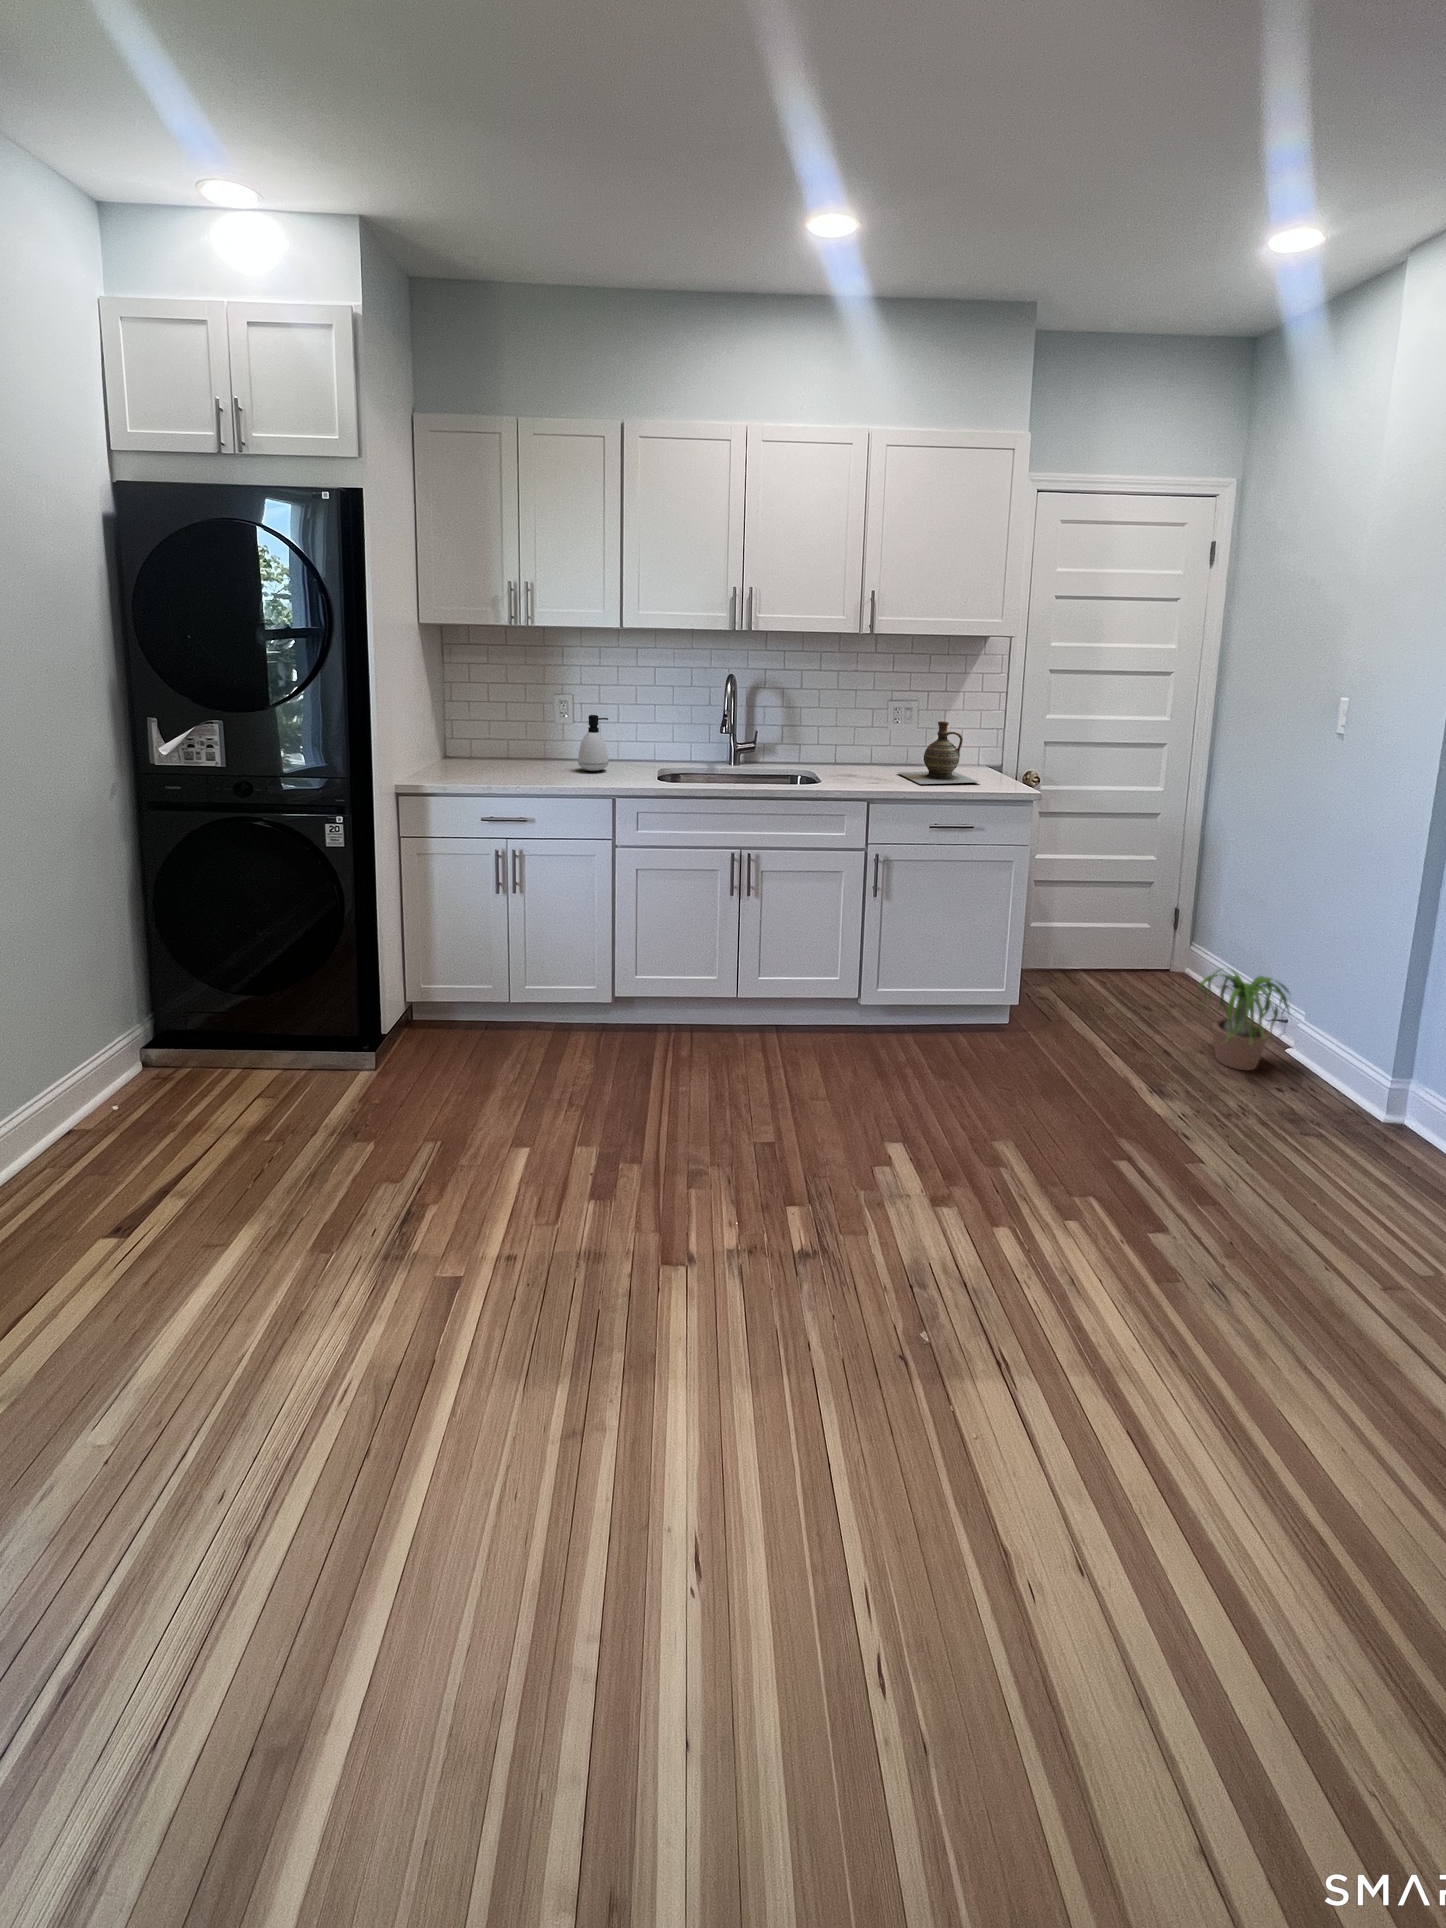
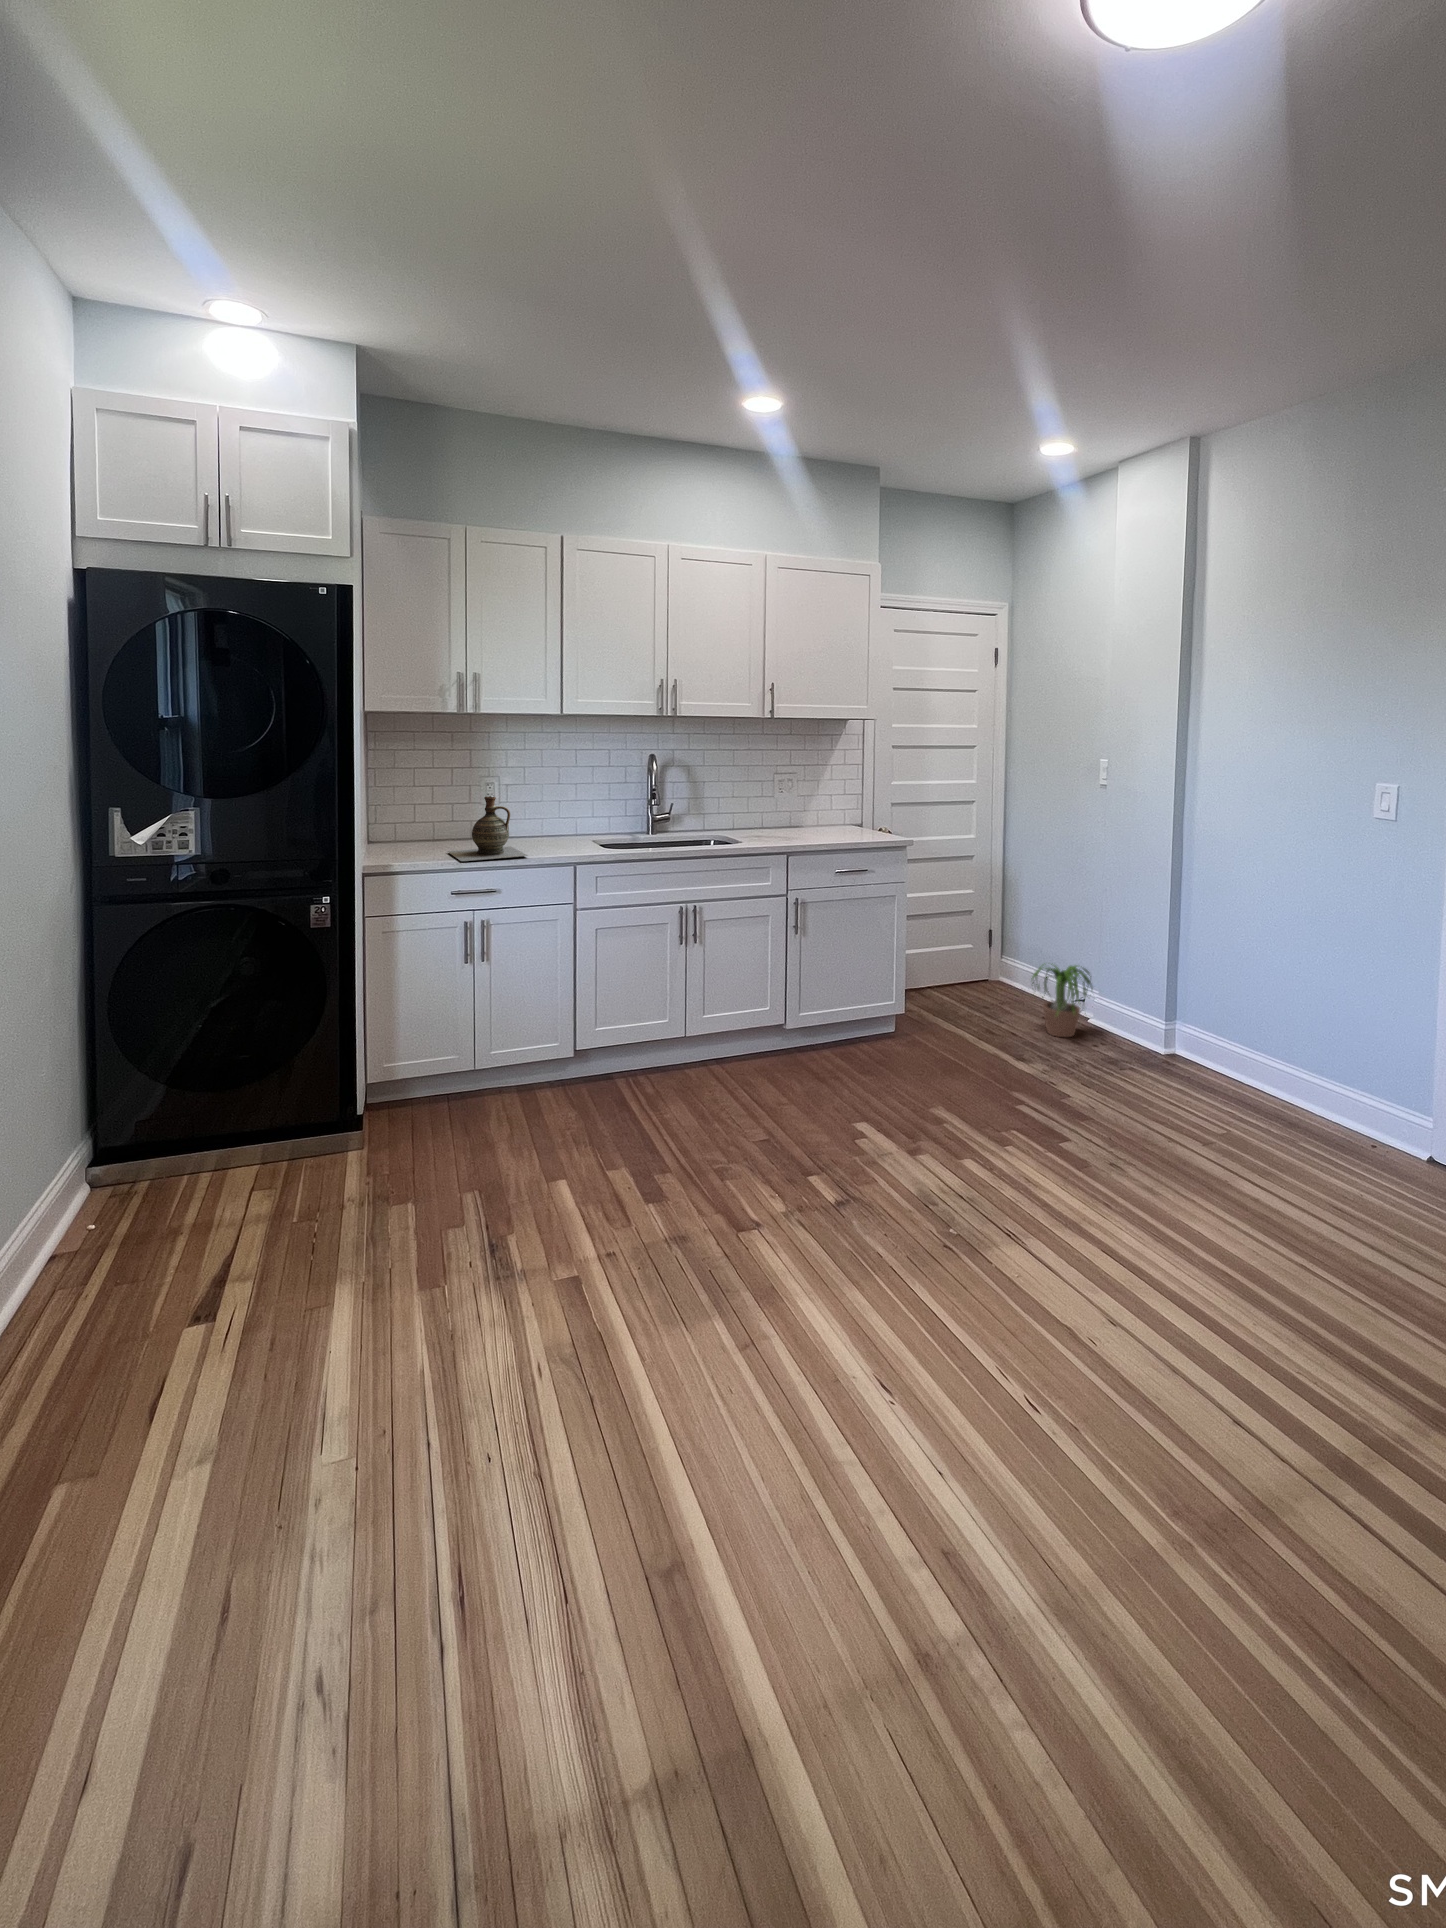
soap dispenser: present [578,715,608,771] -> none [524,792,554,844]
ceramic jug: present [898,721,979,784] -> present [448,797,527,861]

